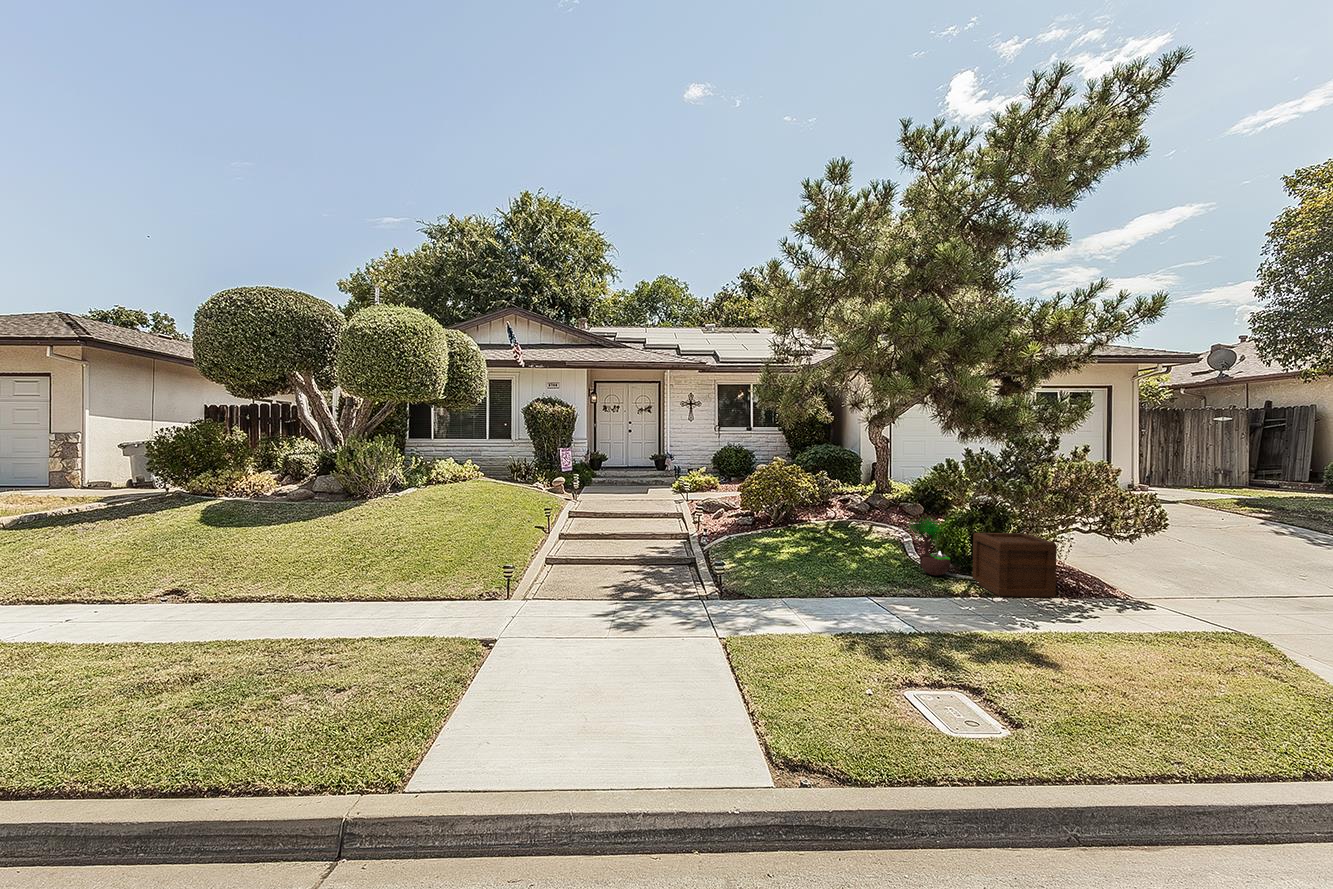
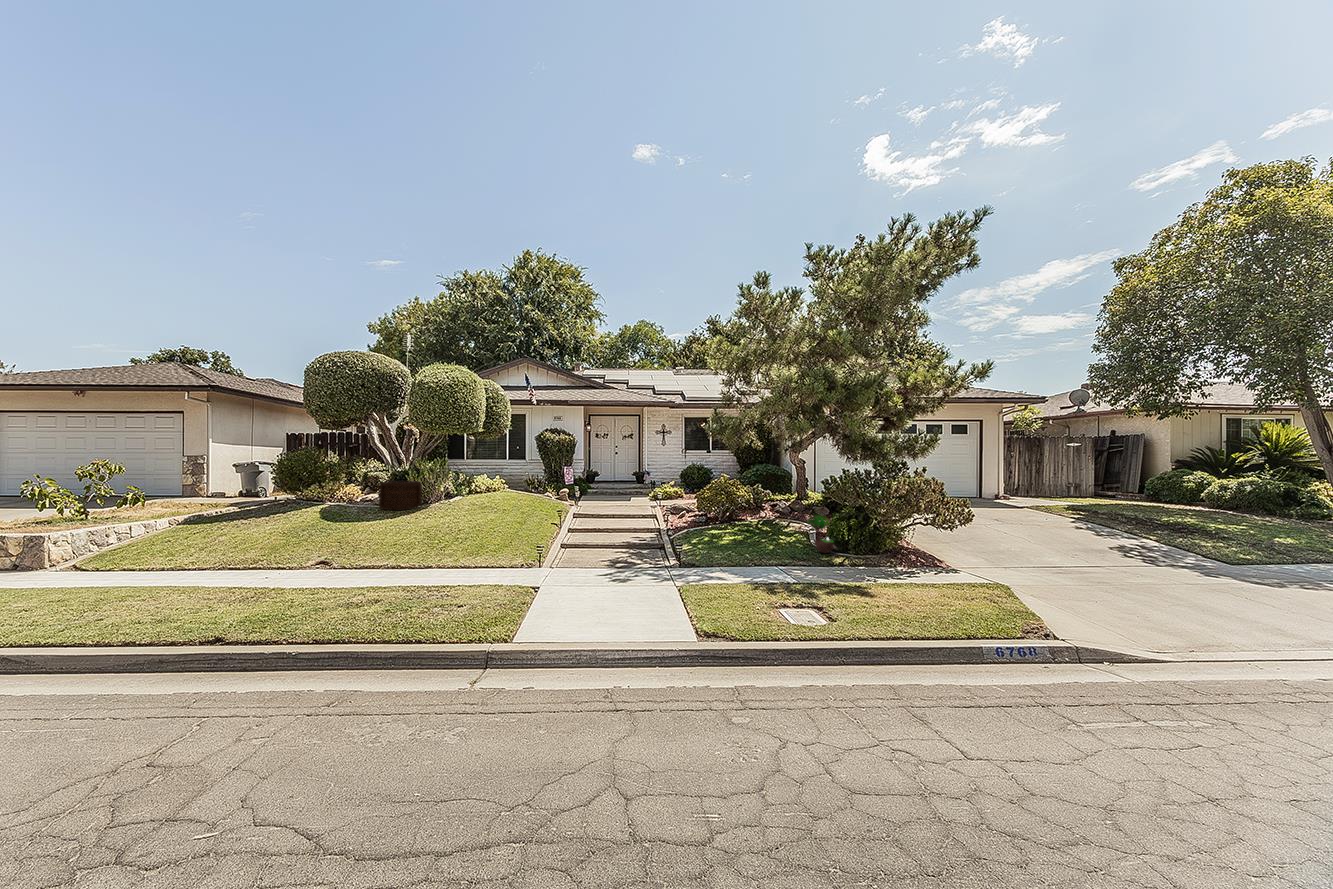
wooden crate: present [972,533,1057,597] -> present [379,481,422,510]

